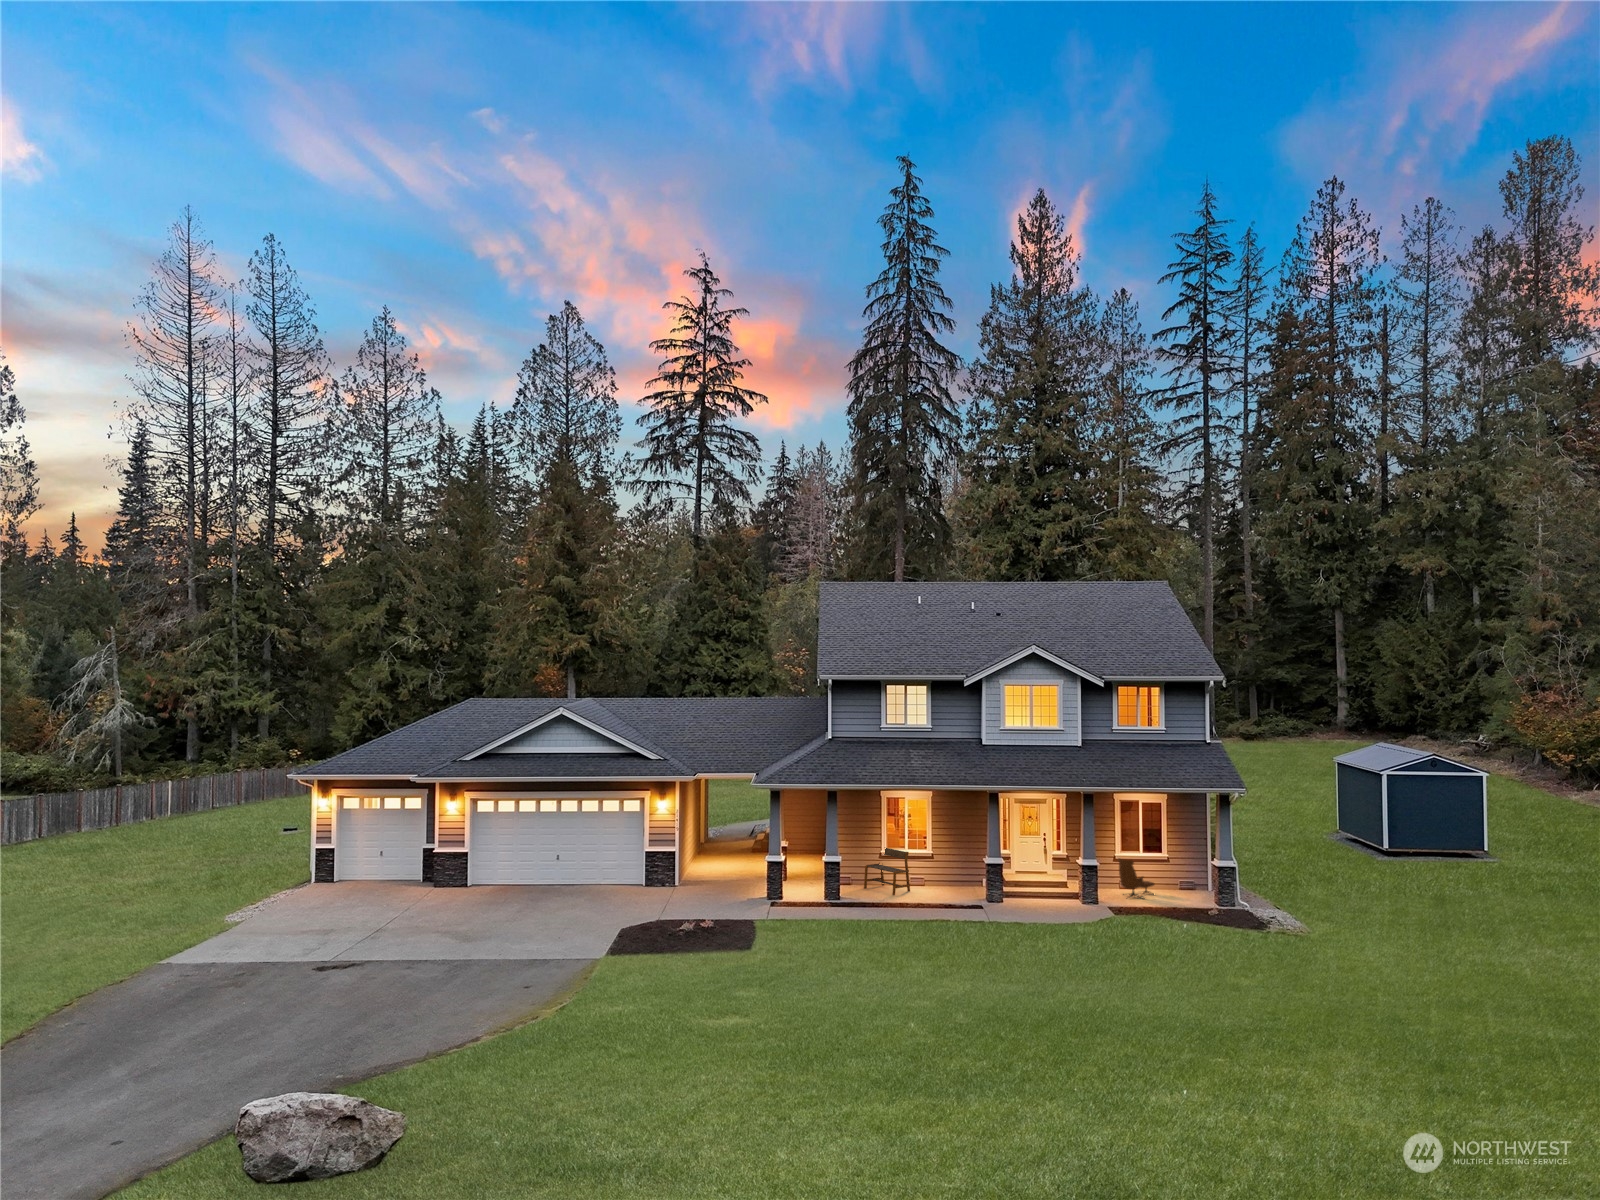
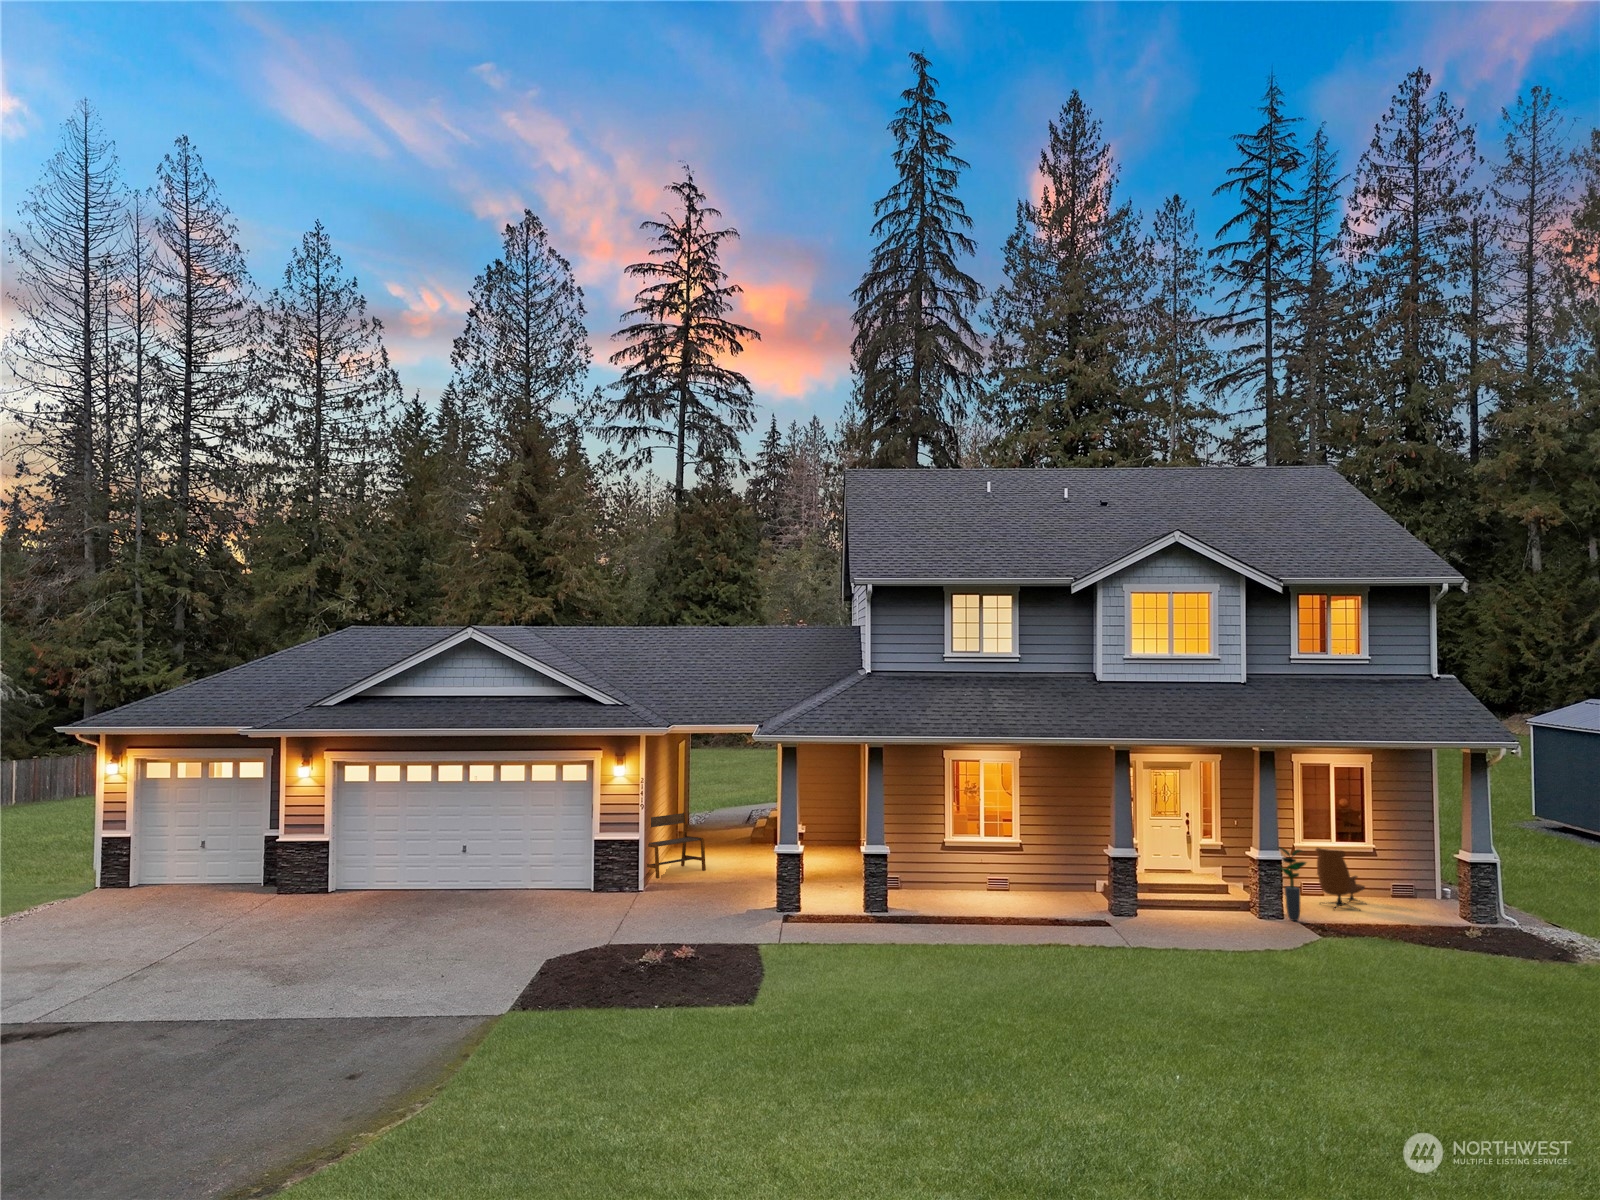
bench: present [864,848,910,895] -> present [647,813,706,879]
potted plant: none [1083,858,1103,905] -> present [1279,847,1306,921]

